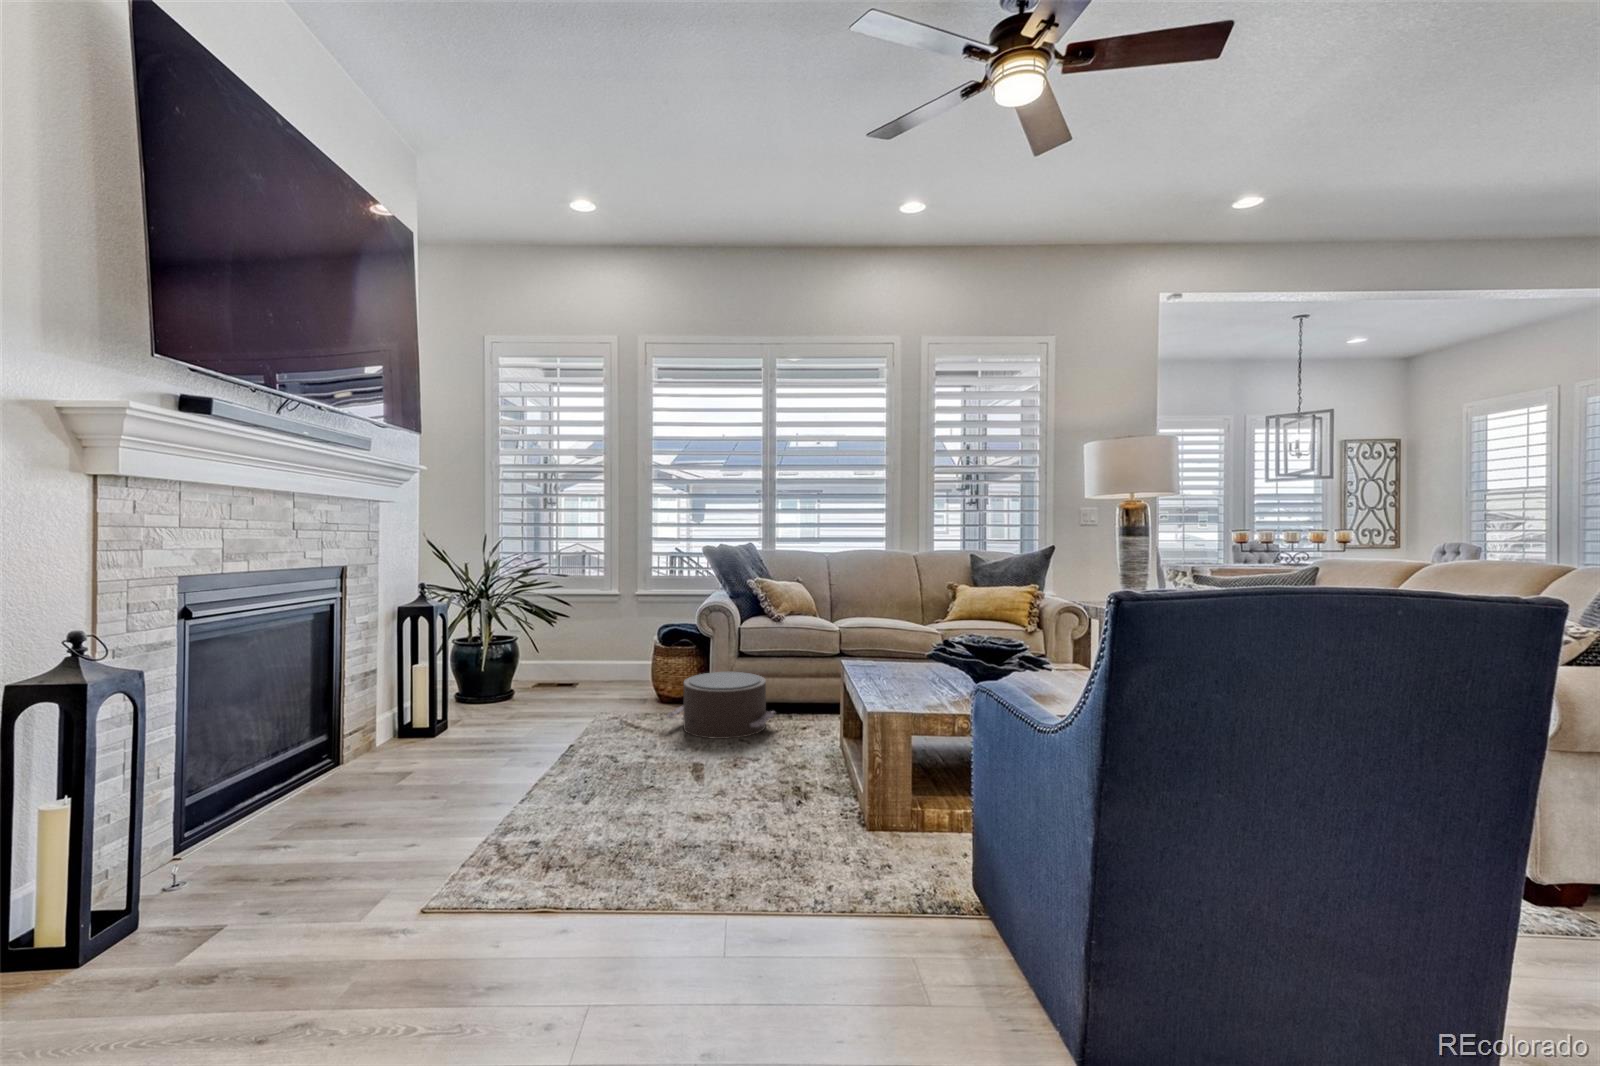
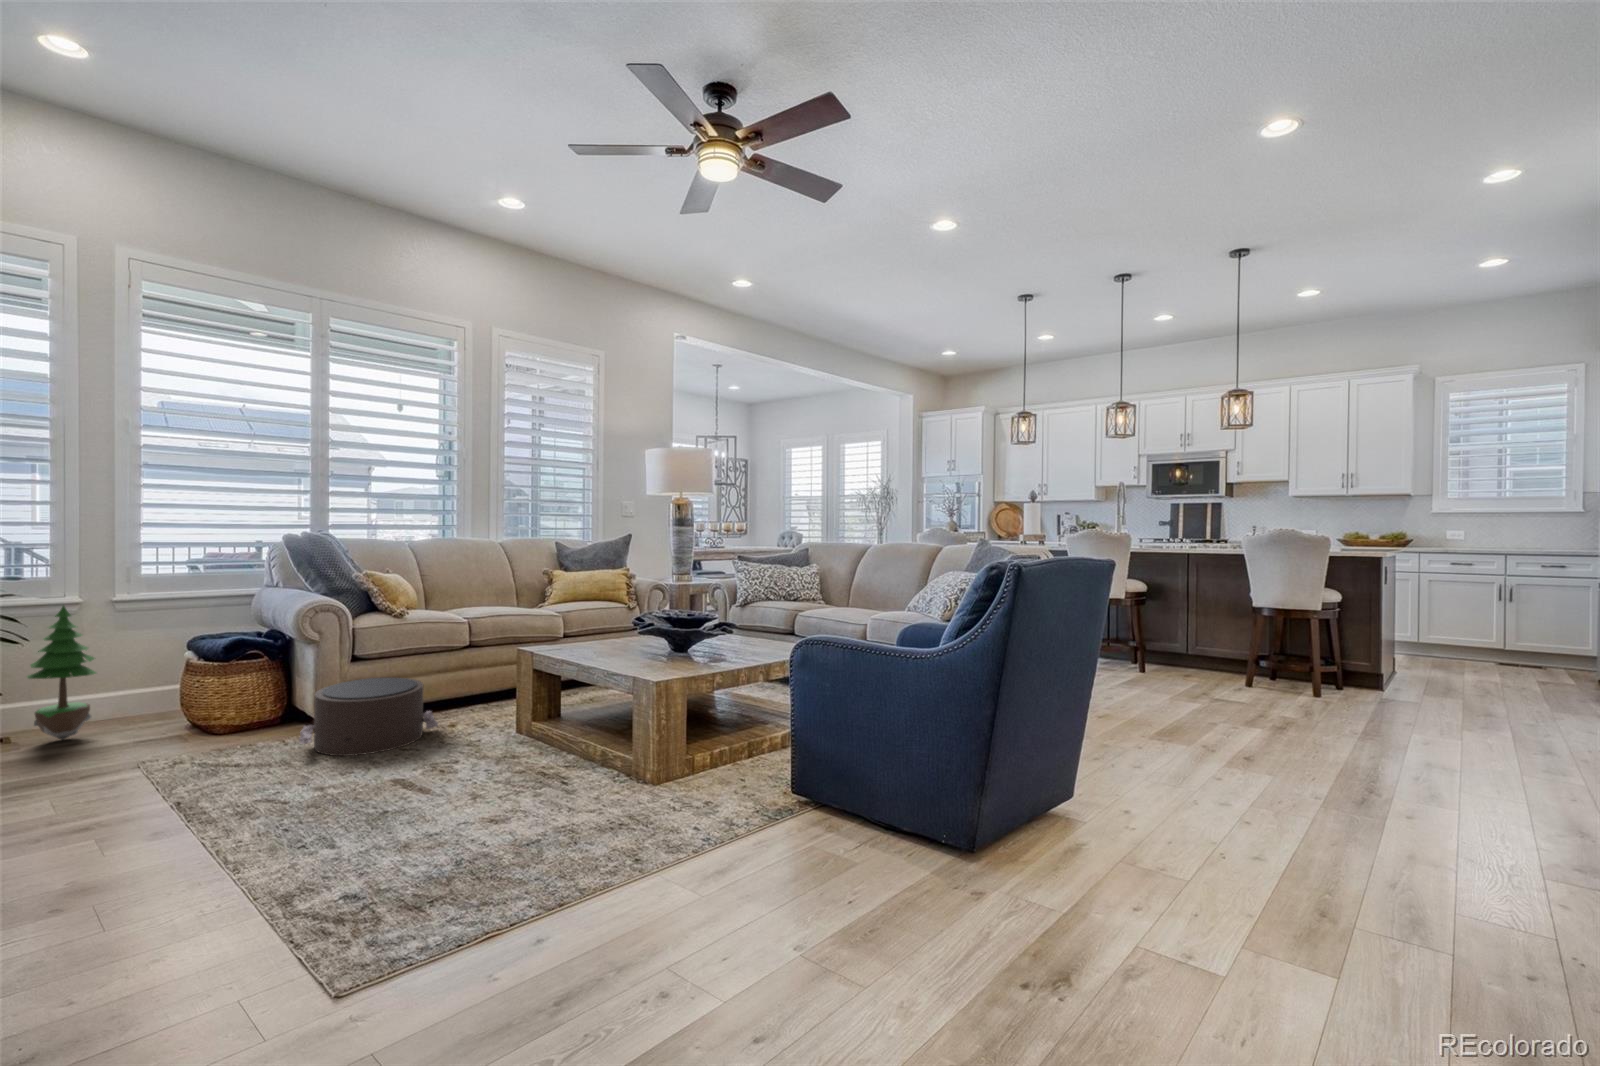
potted tree: none [594,591,628,683] -> present [27,606,96,740]

